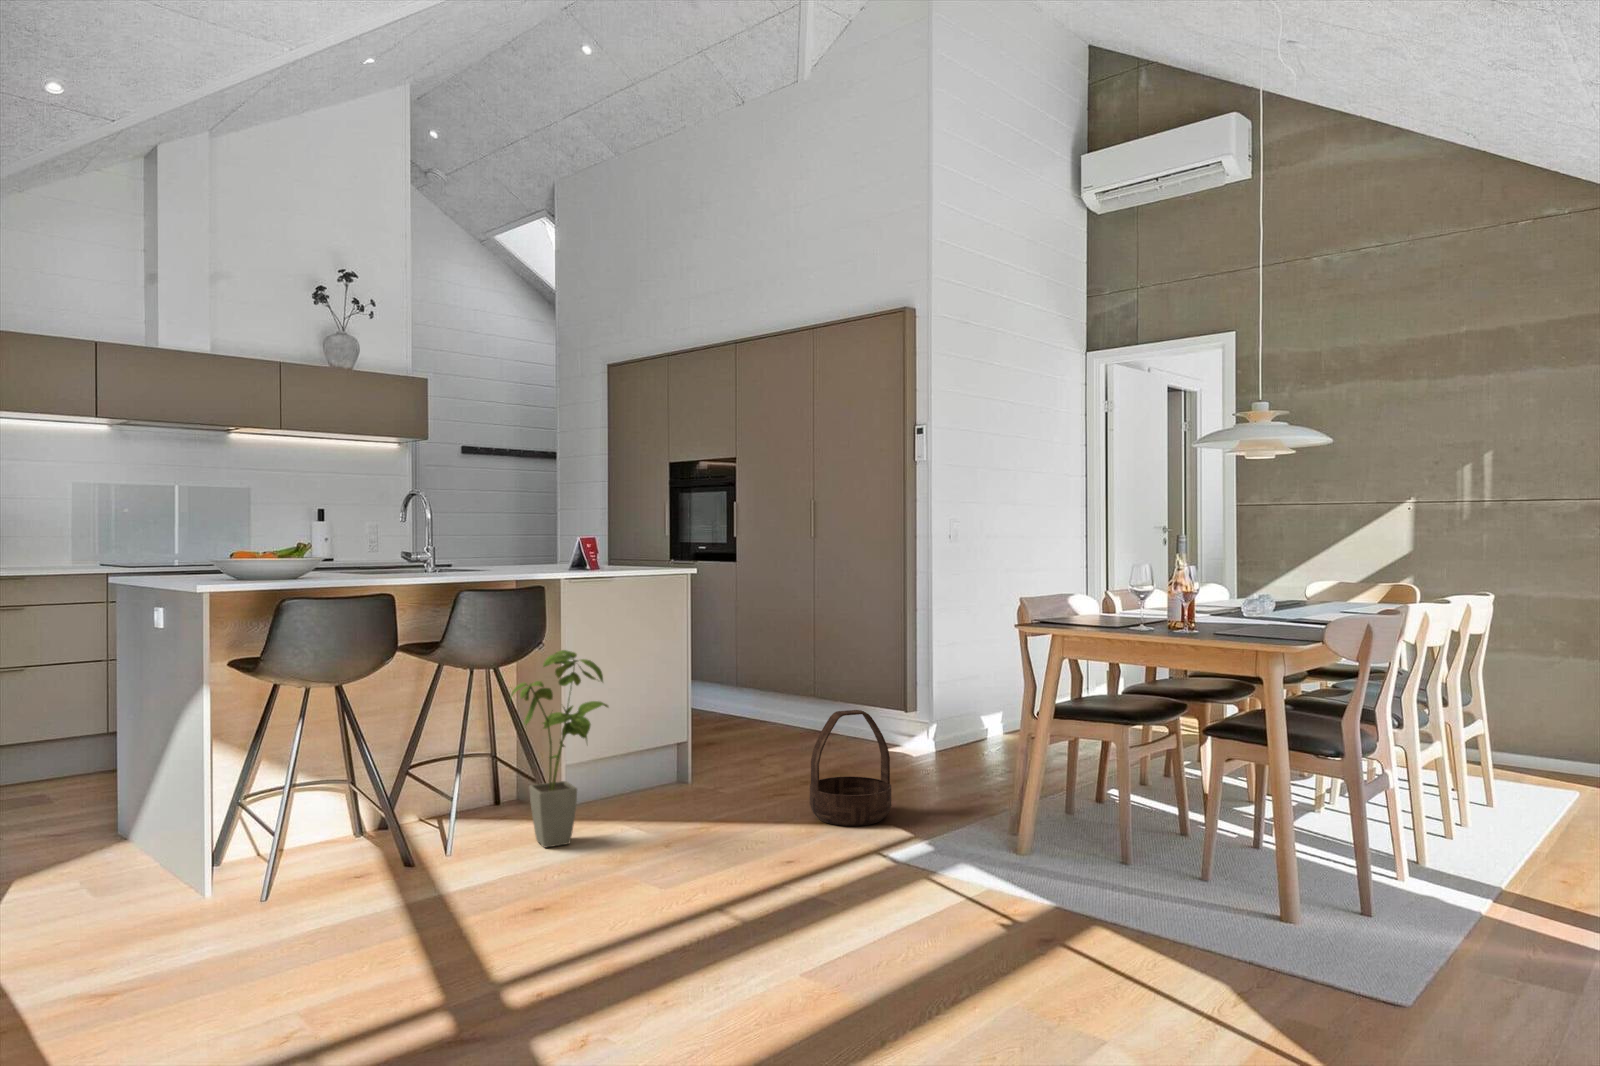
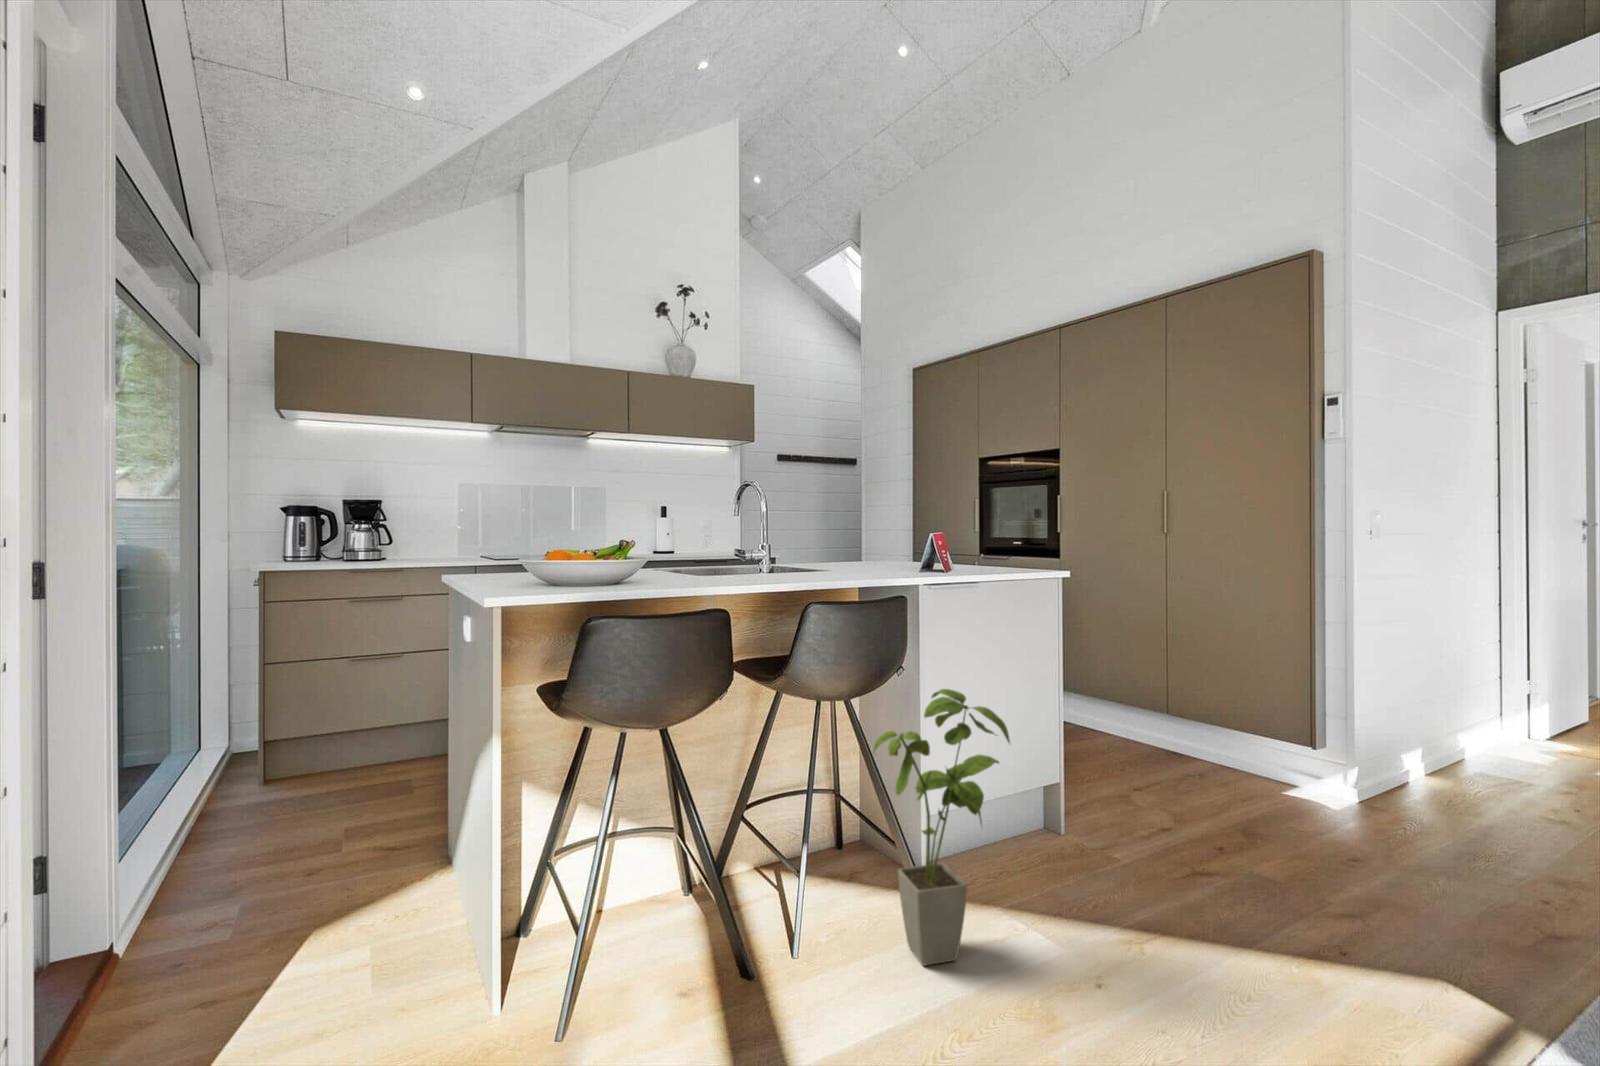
basket: present [810,710,891,826] -> none [1284,784,1433,971]

